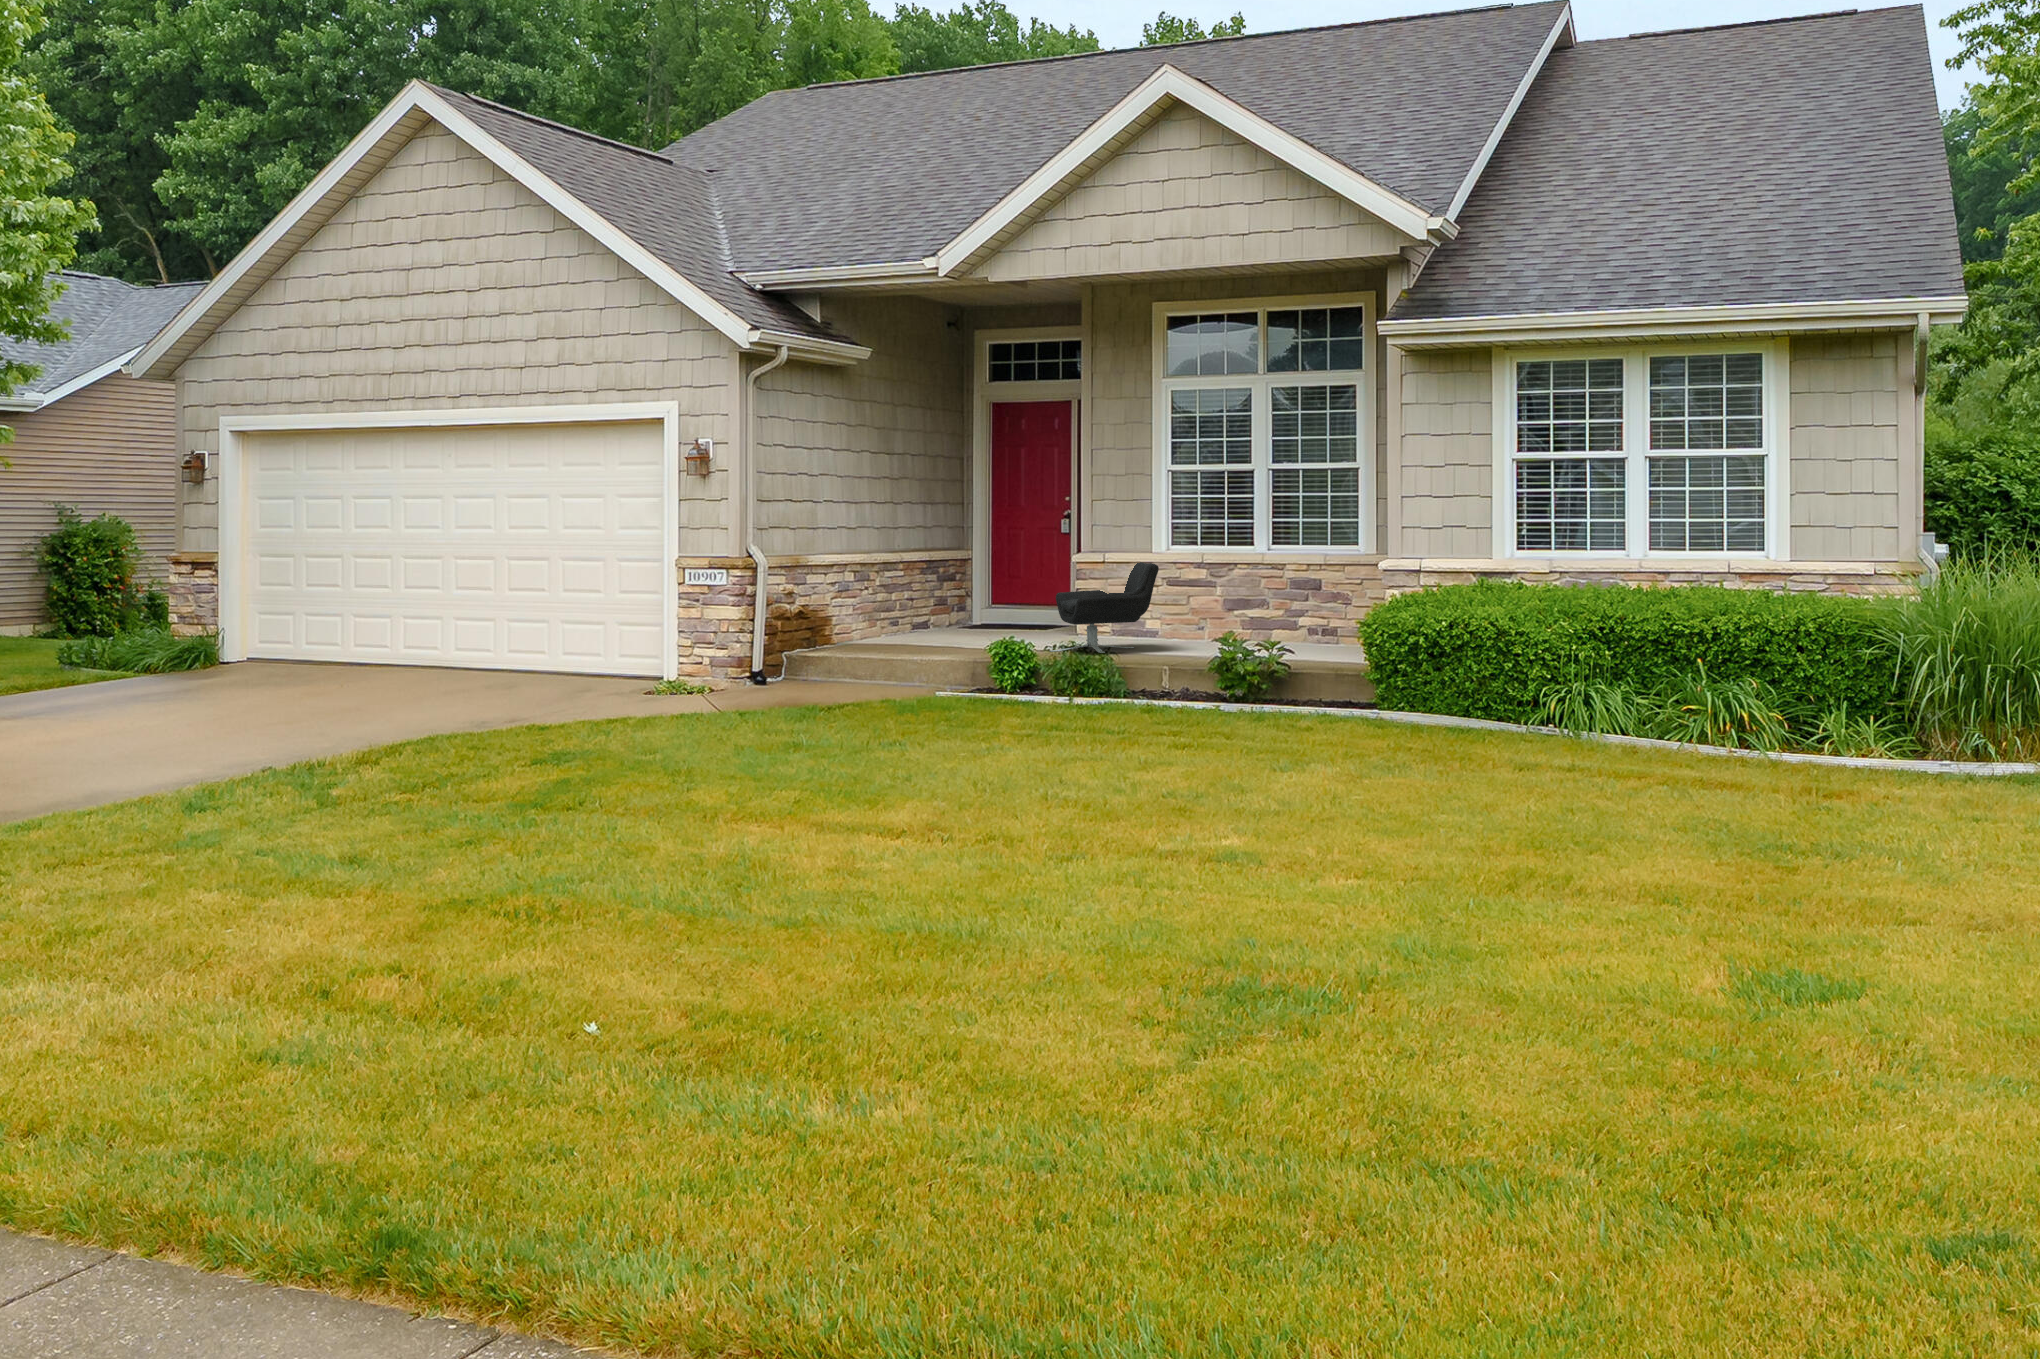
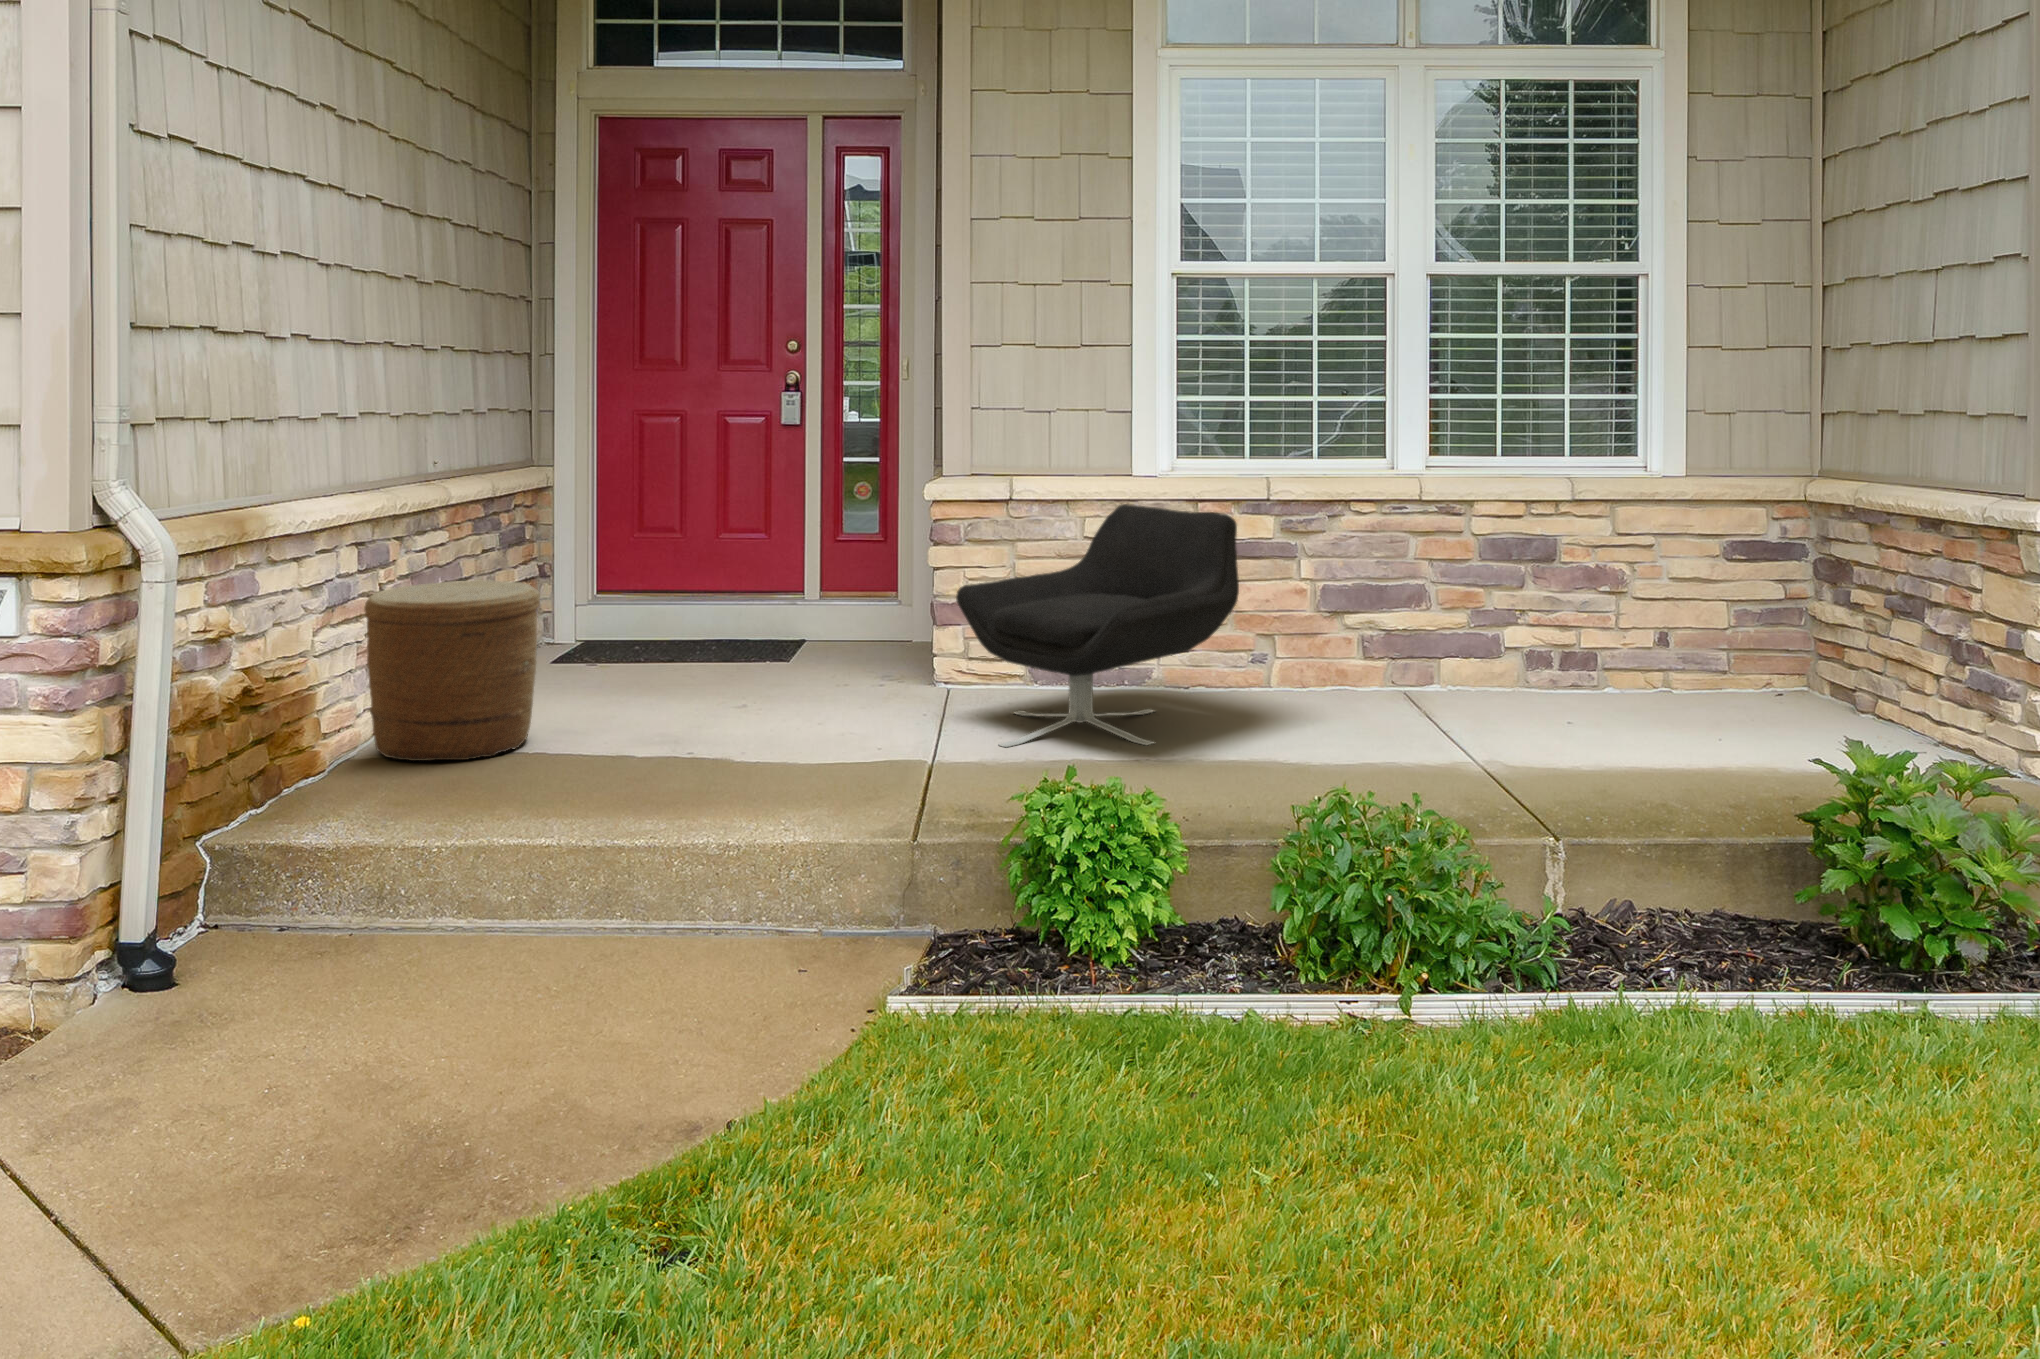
woven basket: none [848,587,908,647] -> present [364,580,540,761]

